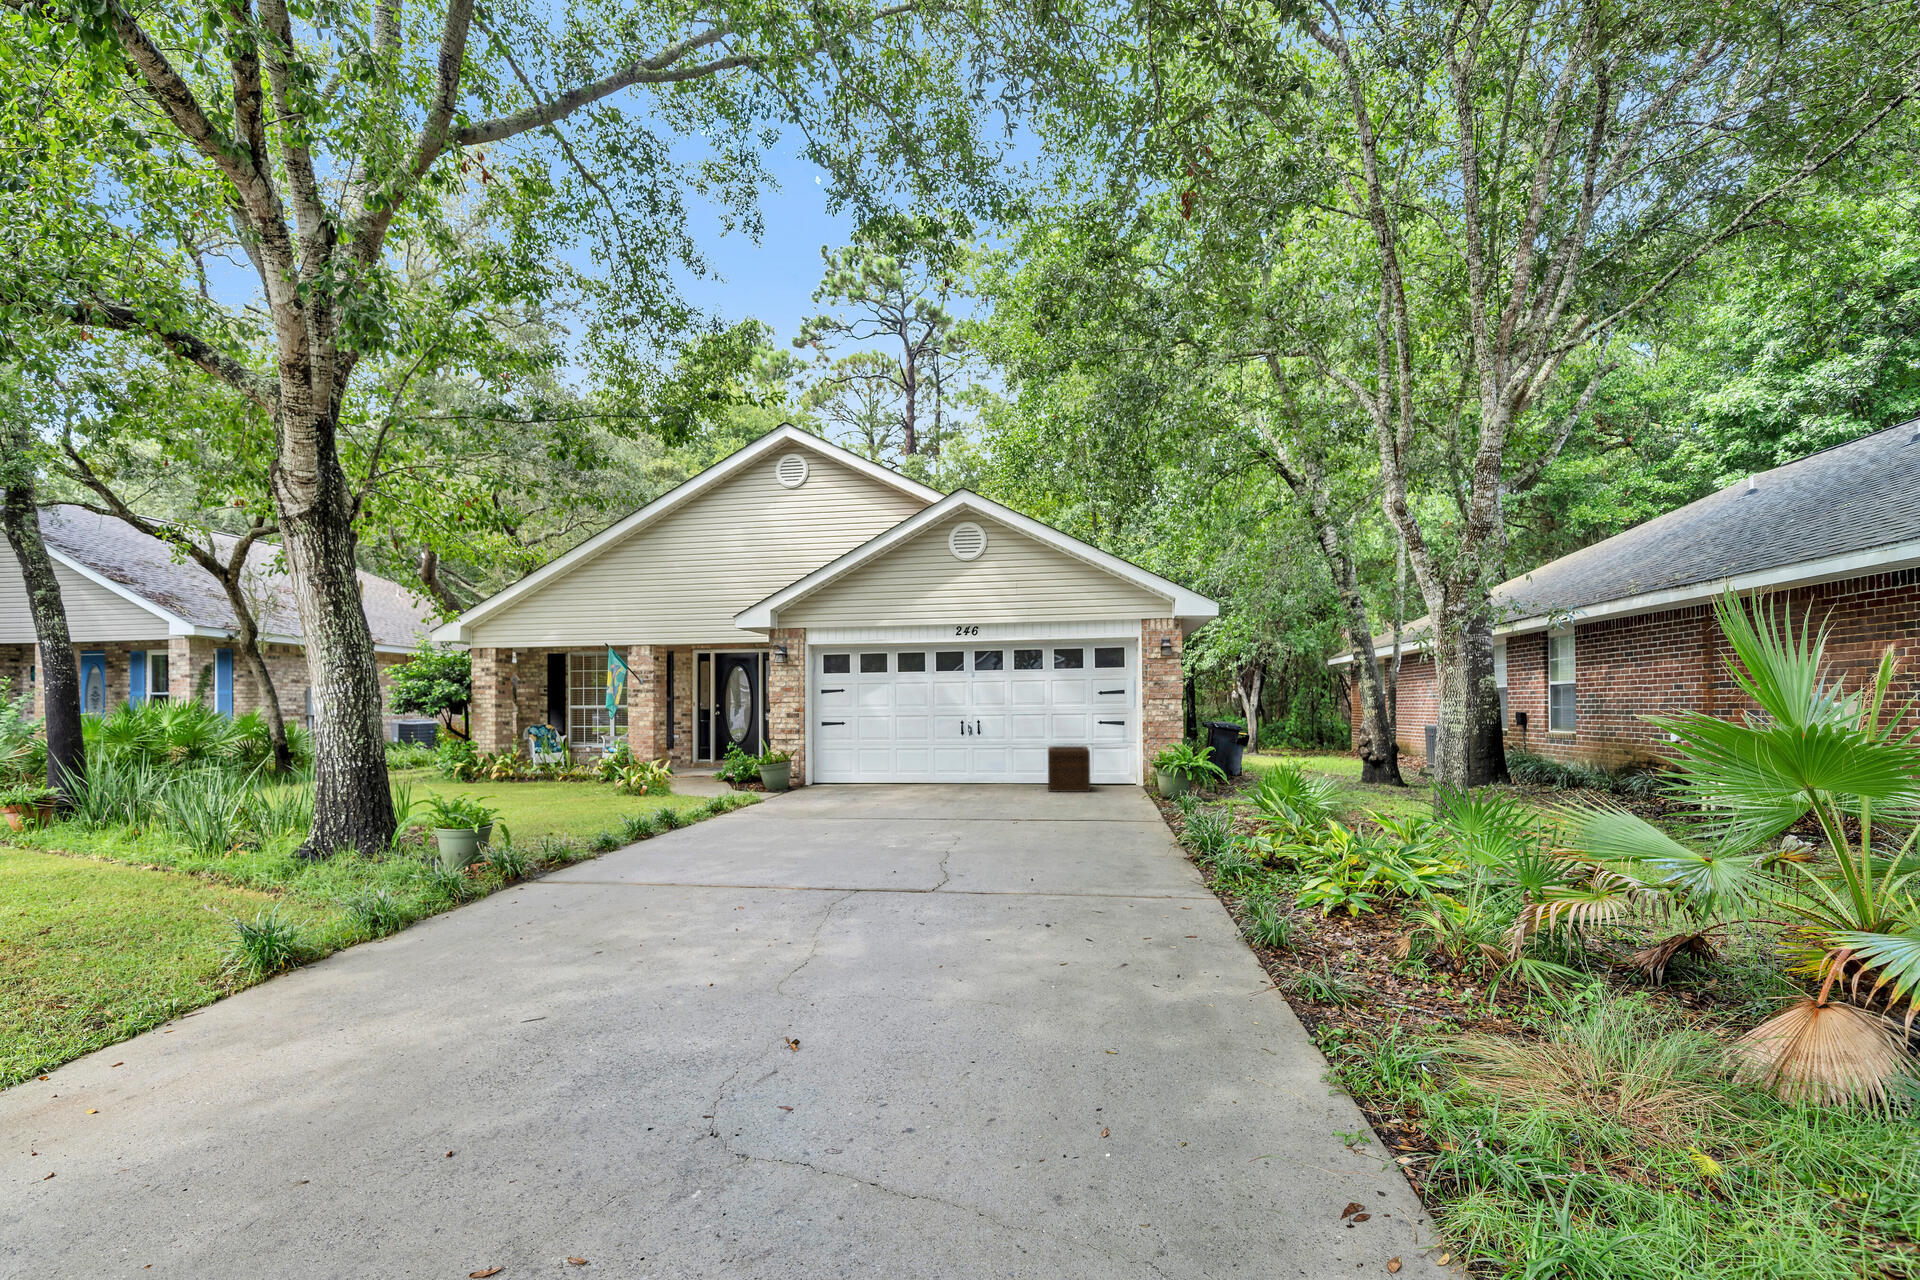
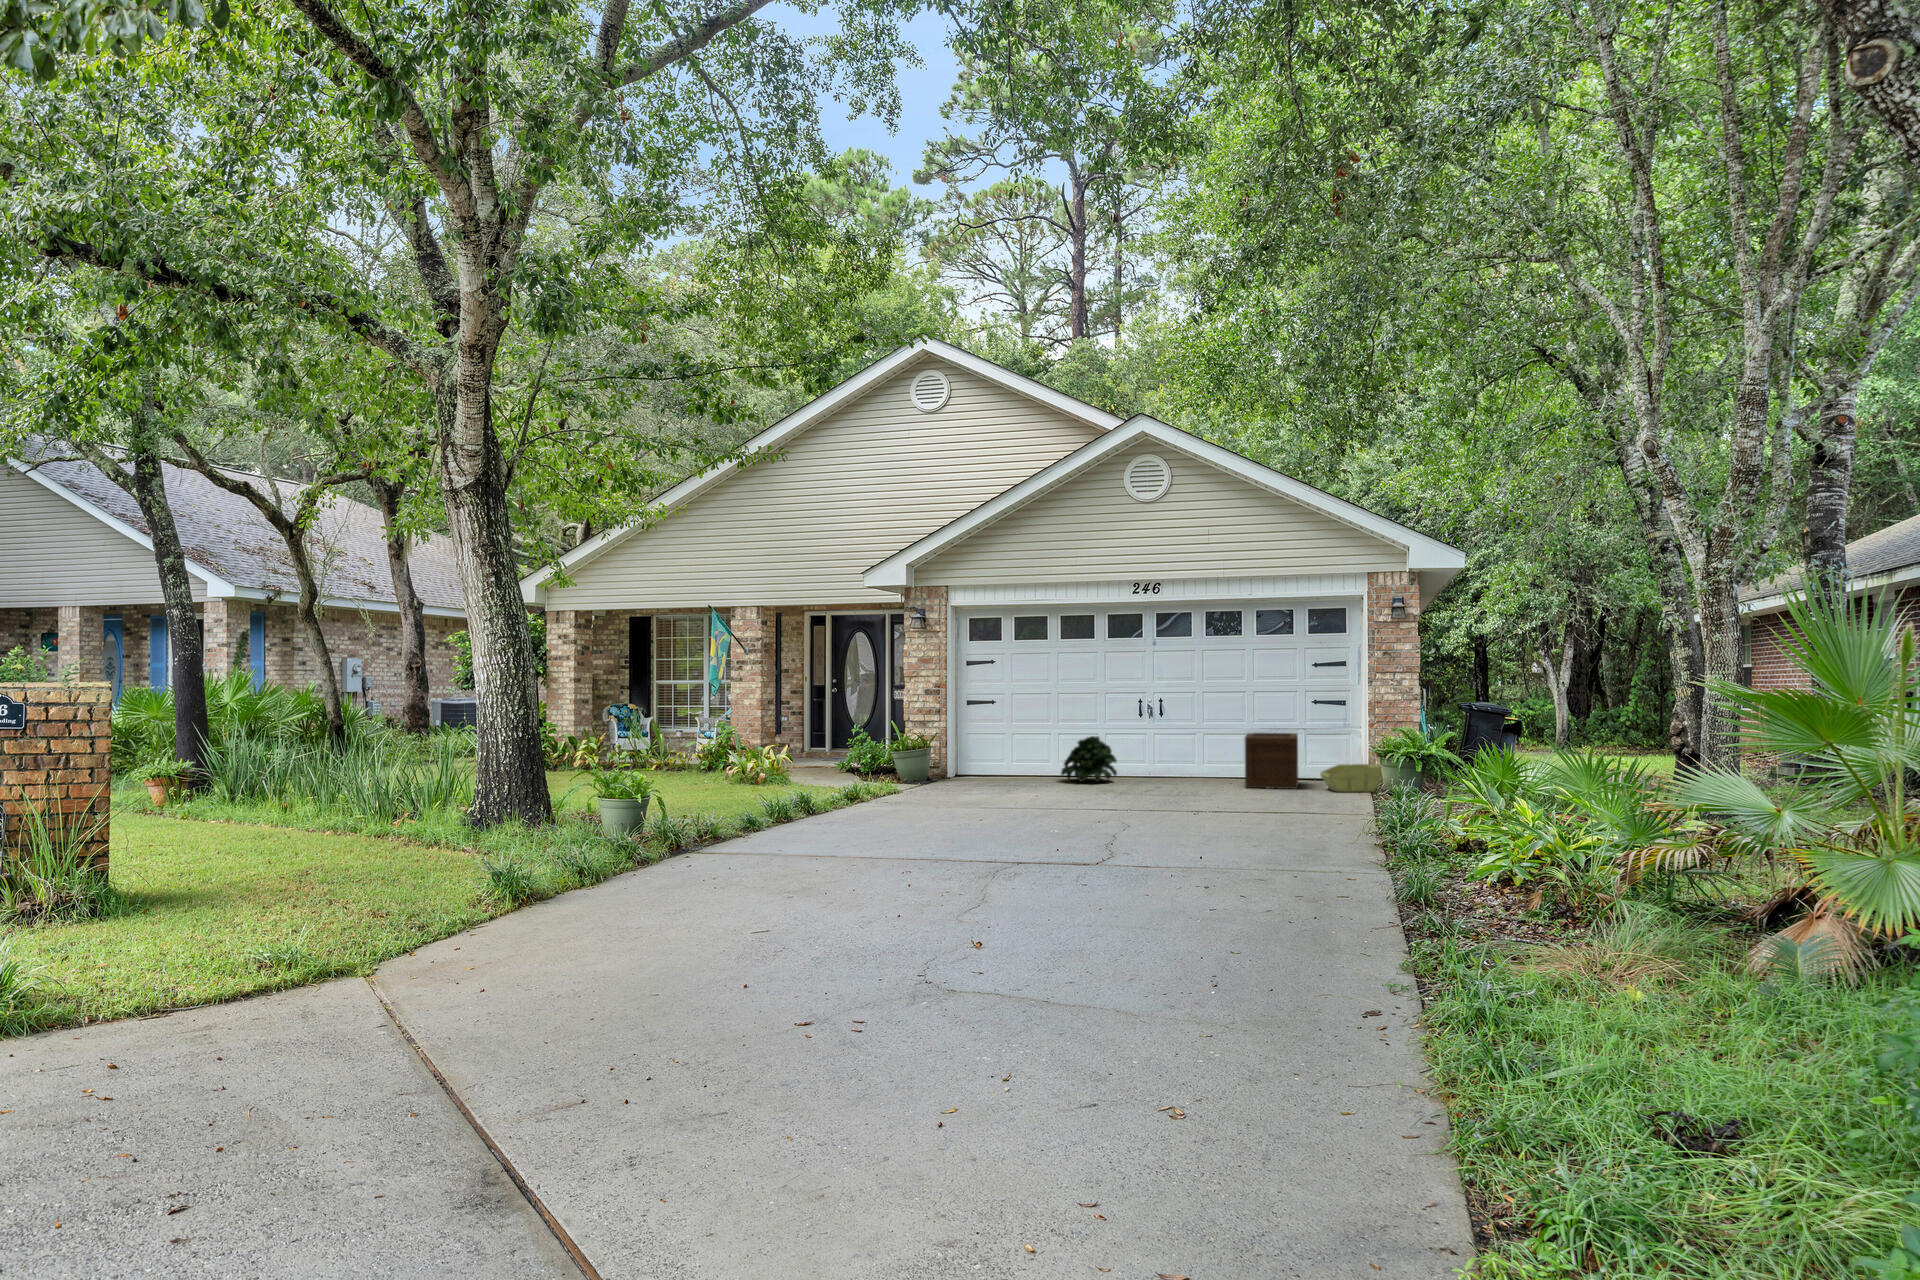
potted plant: none [900,751,945,789] -> present [1061,736,1117,782]
storage bin: none [1107,771,1156,794] -> present [1320,764,1381,792]

